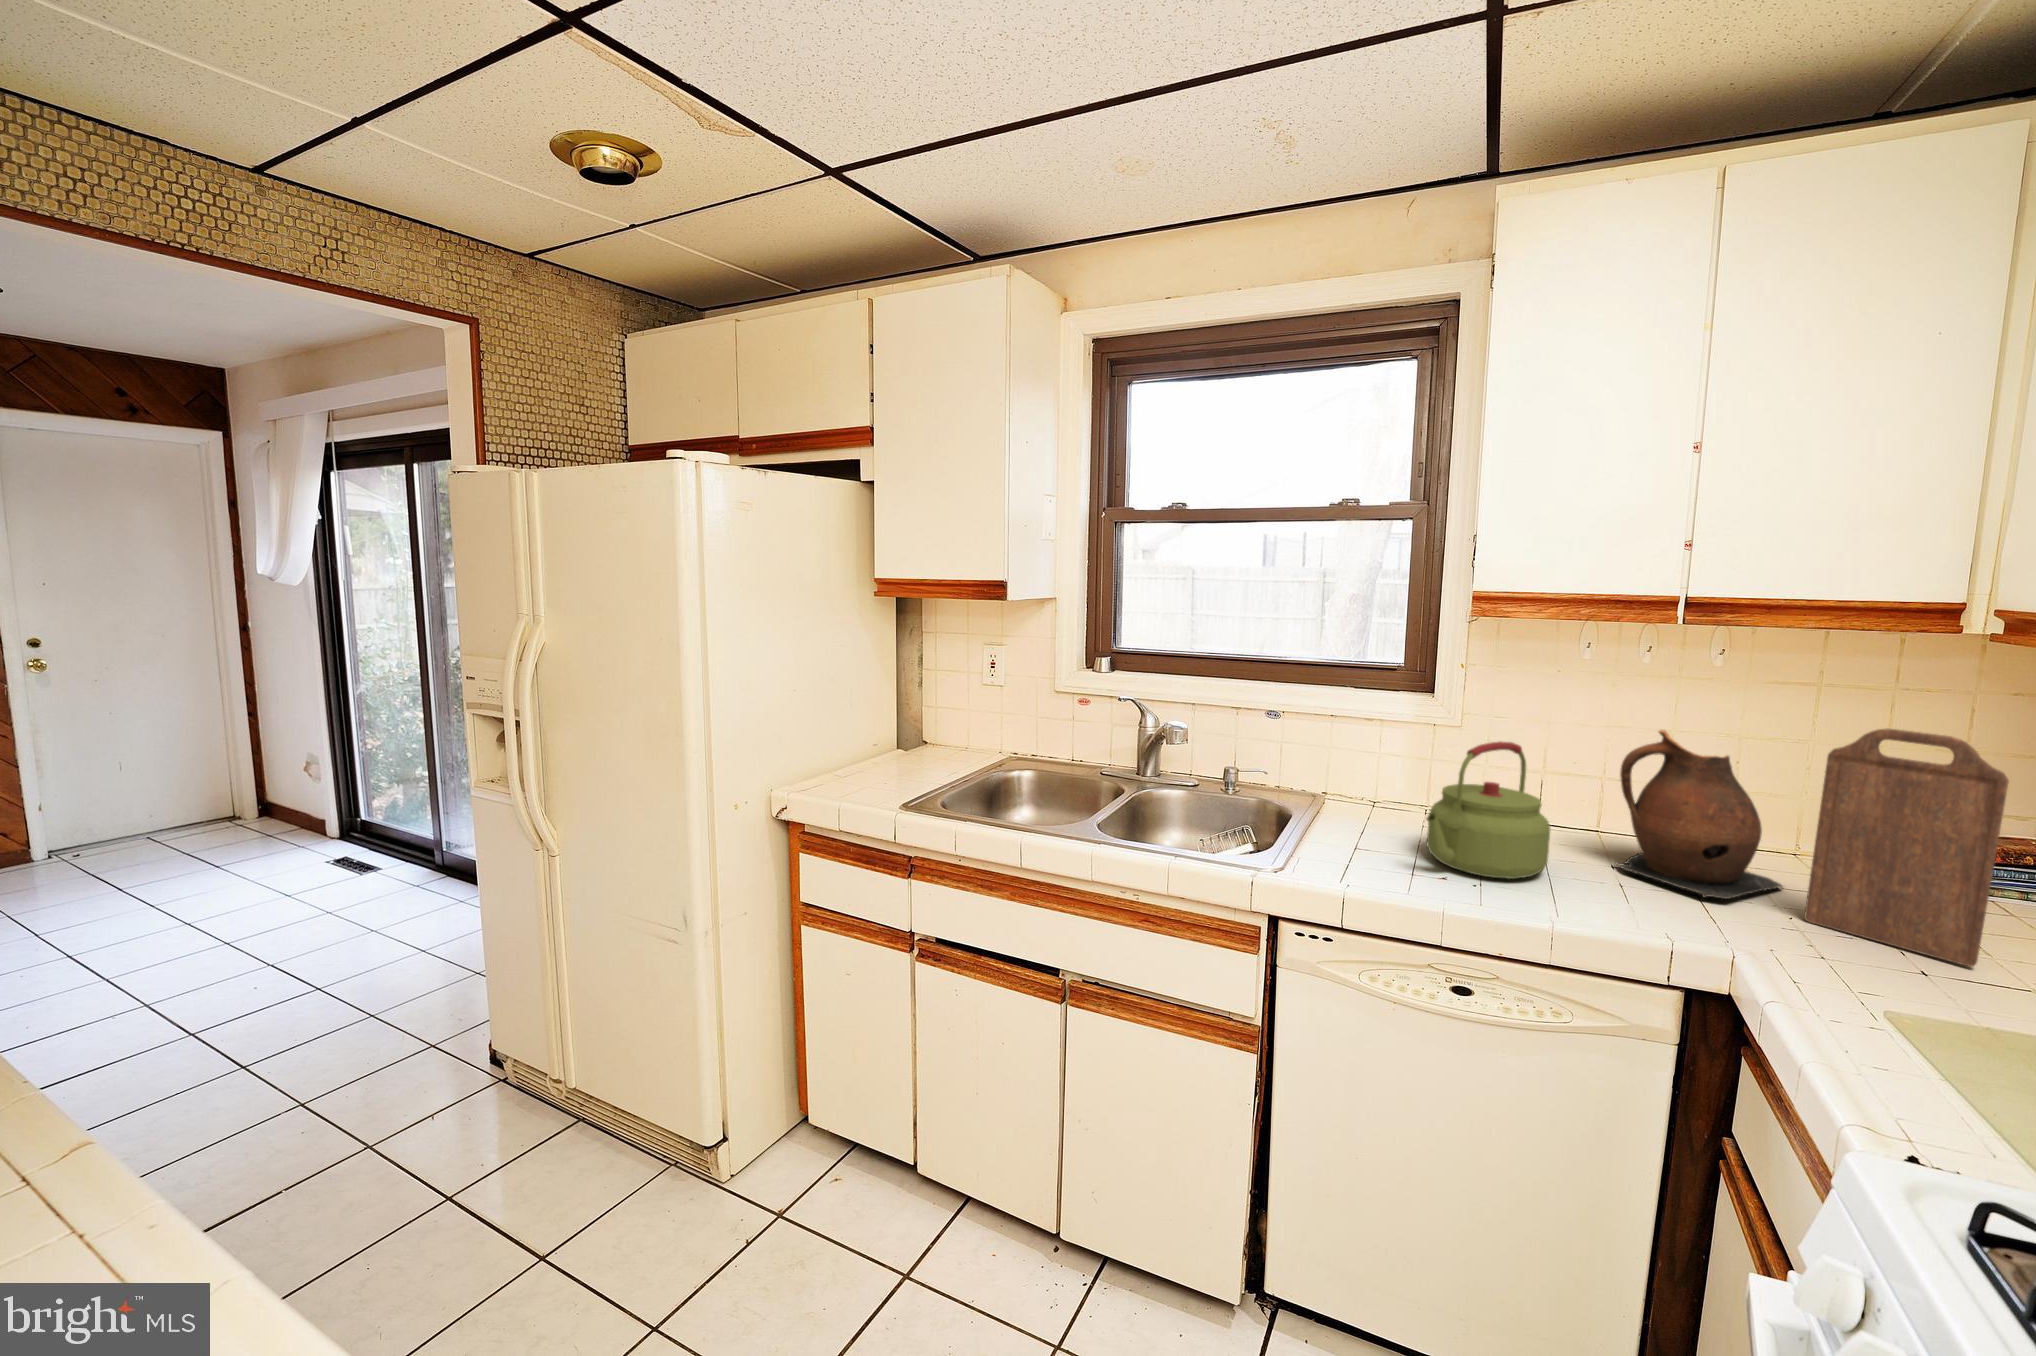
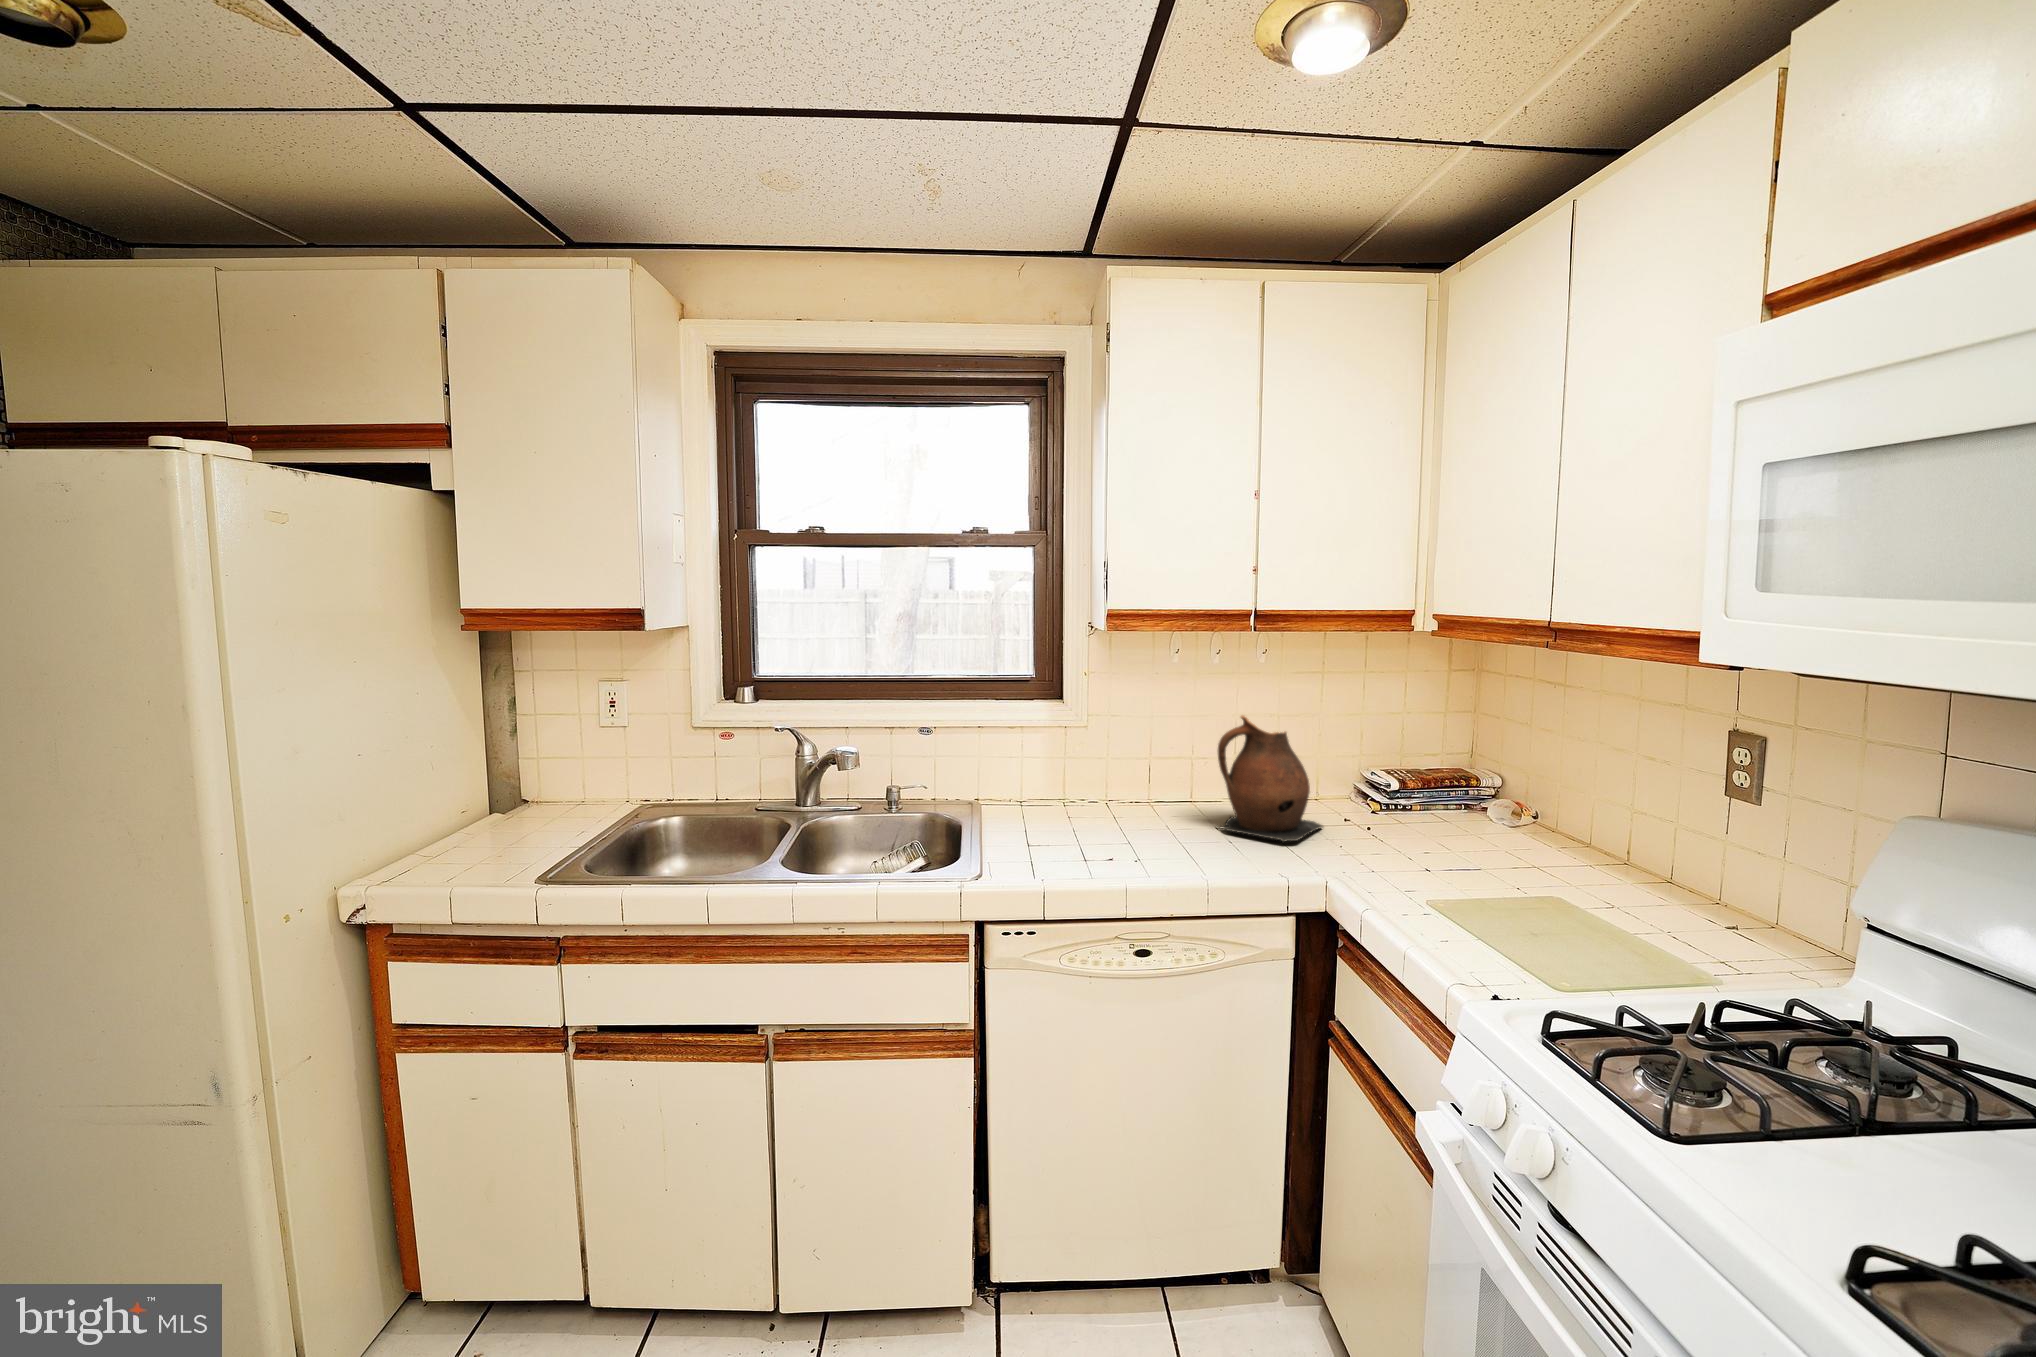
cutting board: present [1804,728,2009,967] -> none [1343,701,1445,861]
kettle: present [1426,742,1550,879] -> none [1087,736,1180,853]

